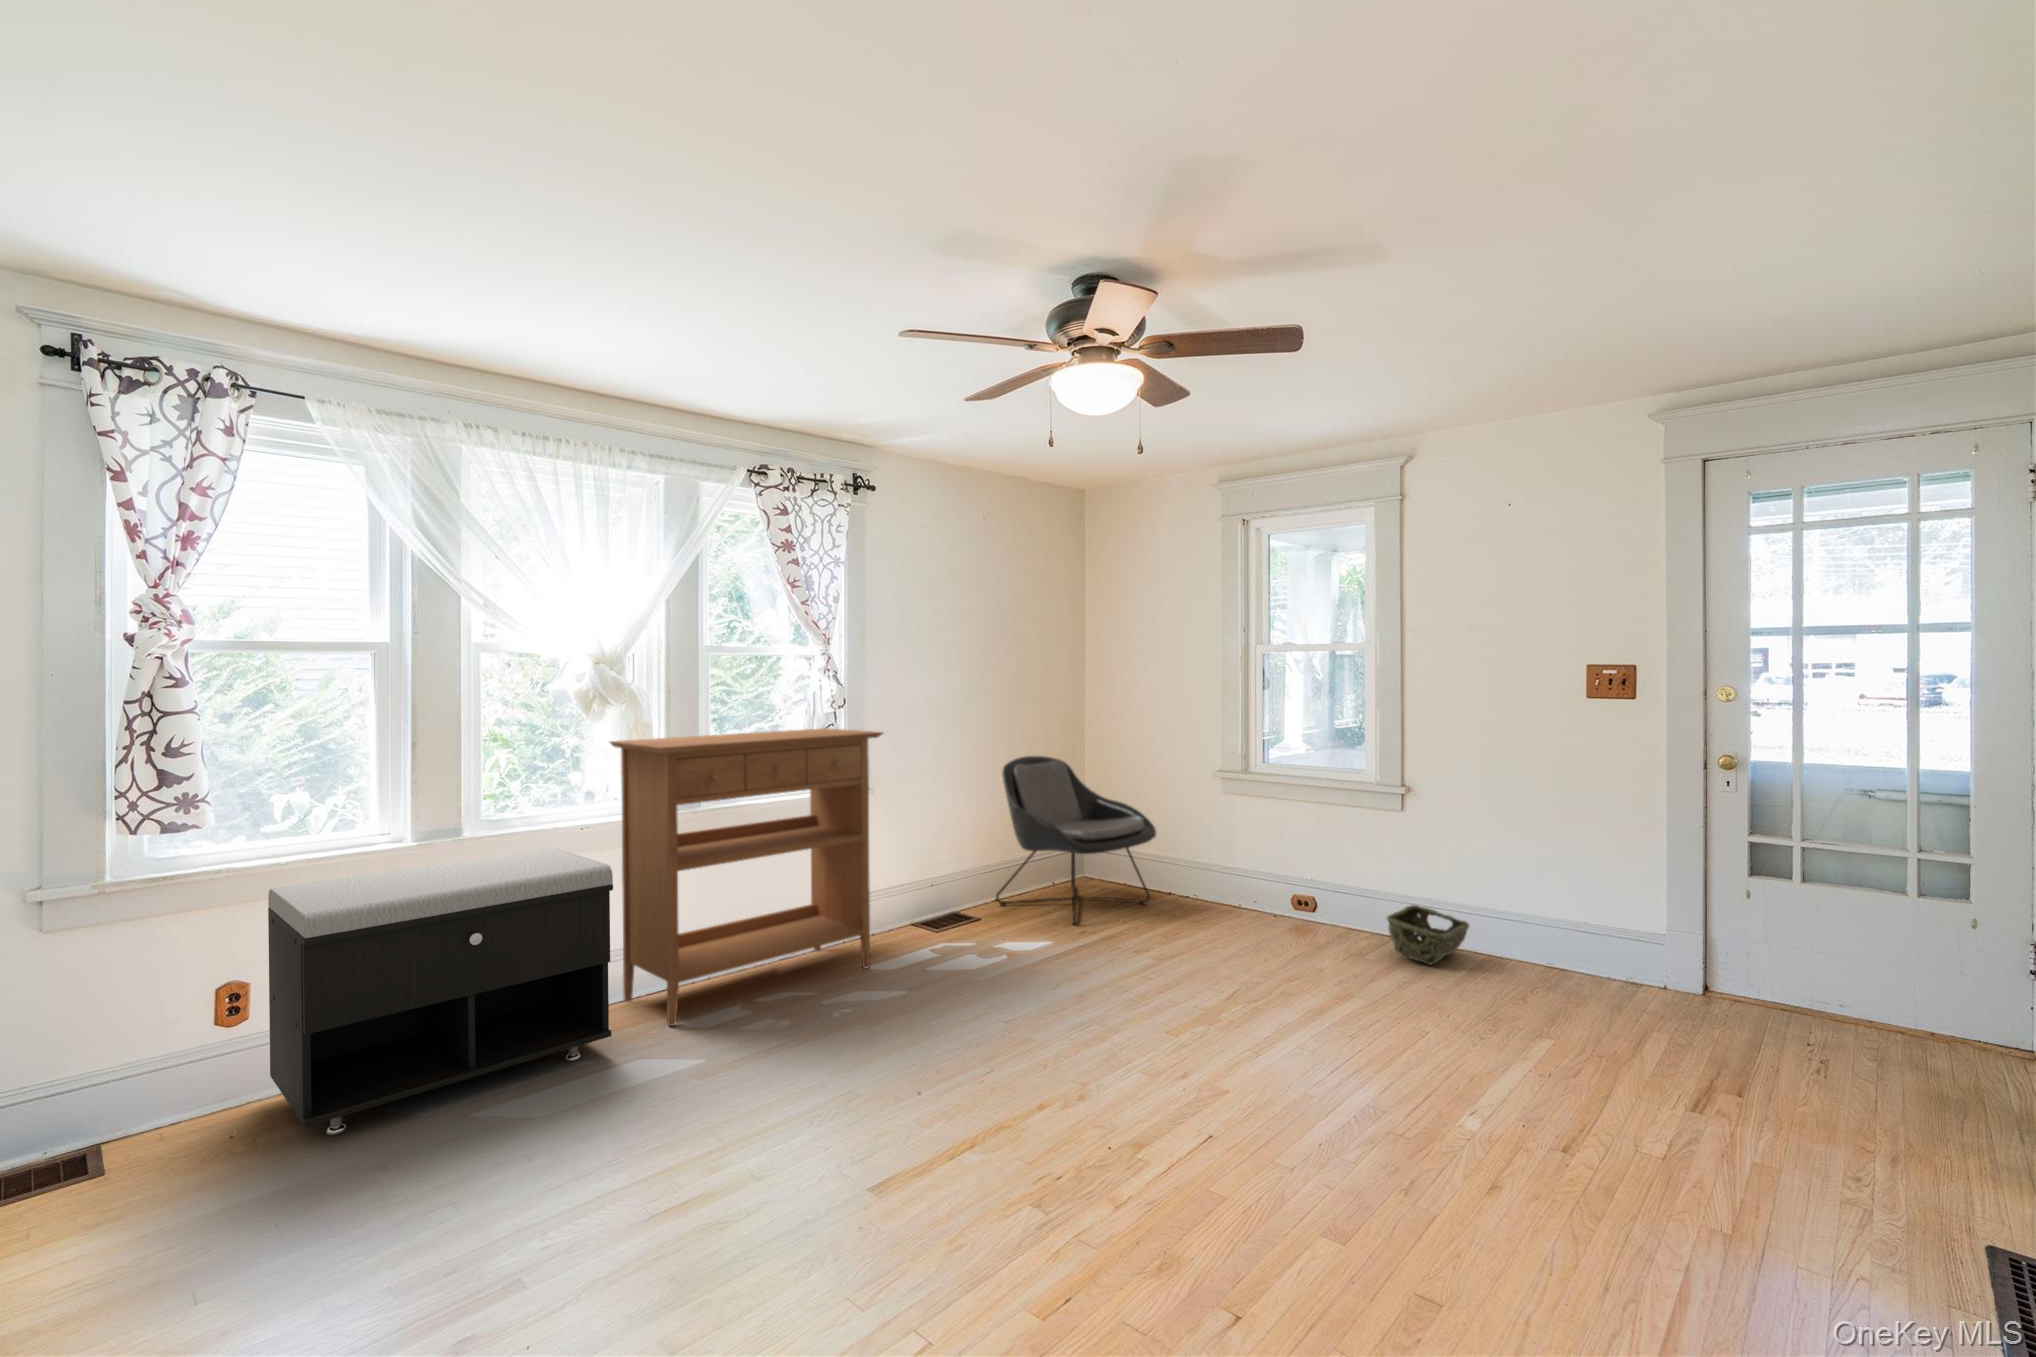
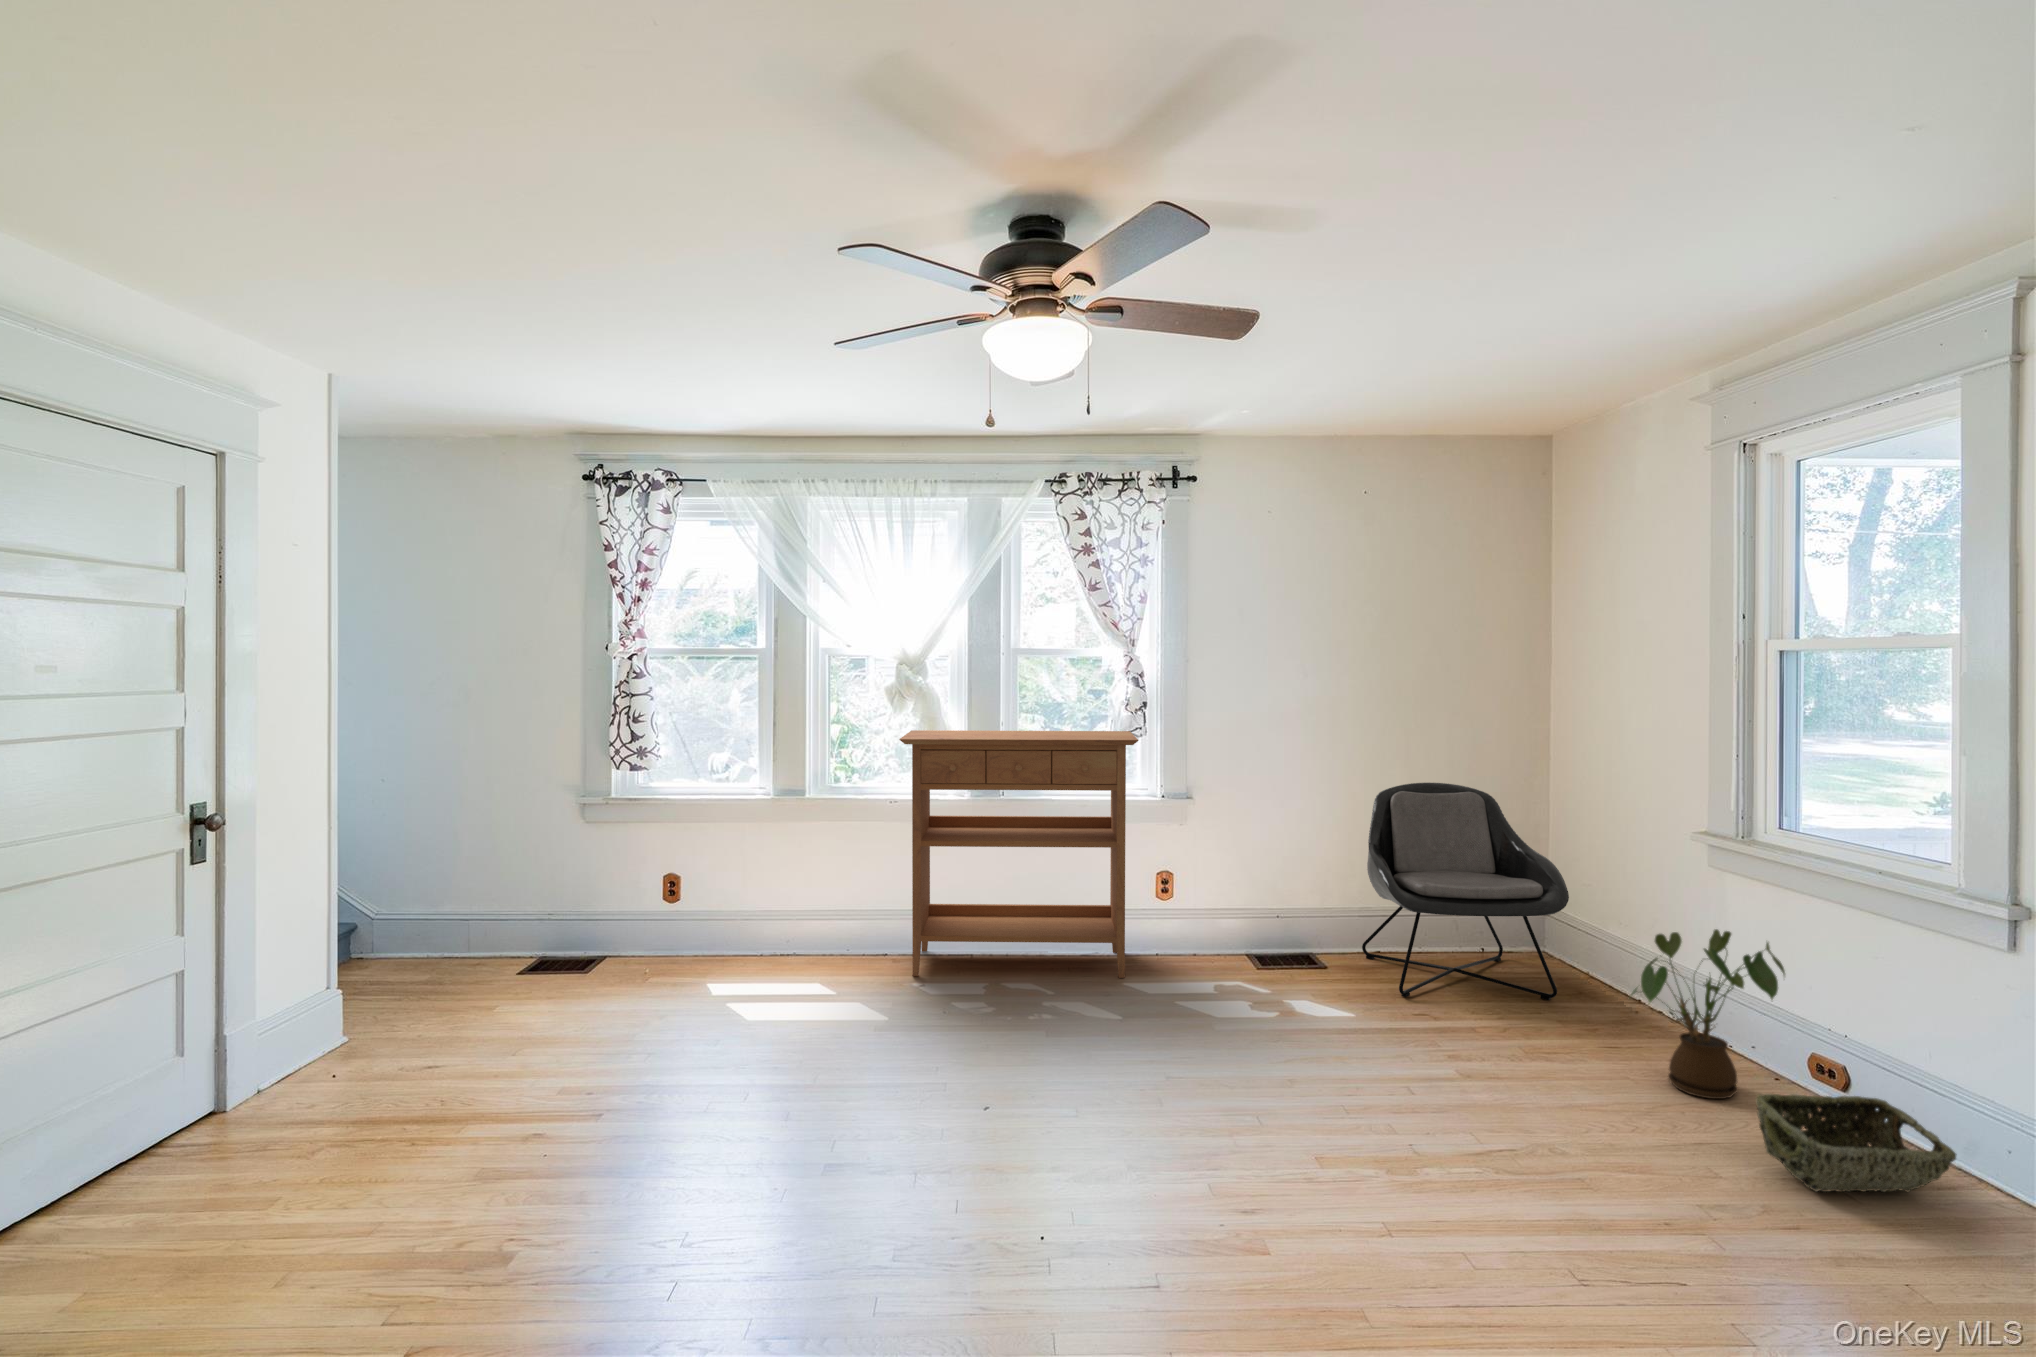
house plant: none [1260,825,1352,936] -> present [1631,929,1785,1099]
storage bench: present [268,848,613,1135] -> none [647,813,865,979]

